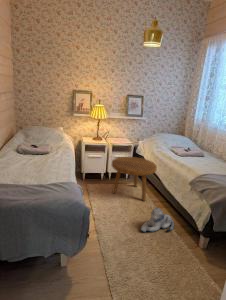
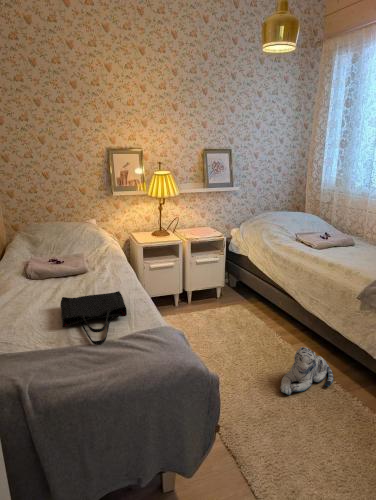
footstool: present [112,157,157,201] -> none [198,259,280,335]
tote bag: none [24,162,59,185] -> present [60,291,127,344]

